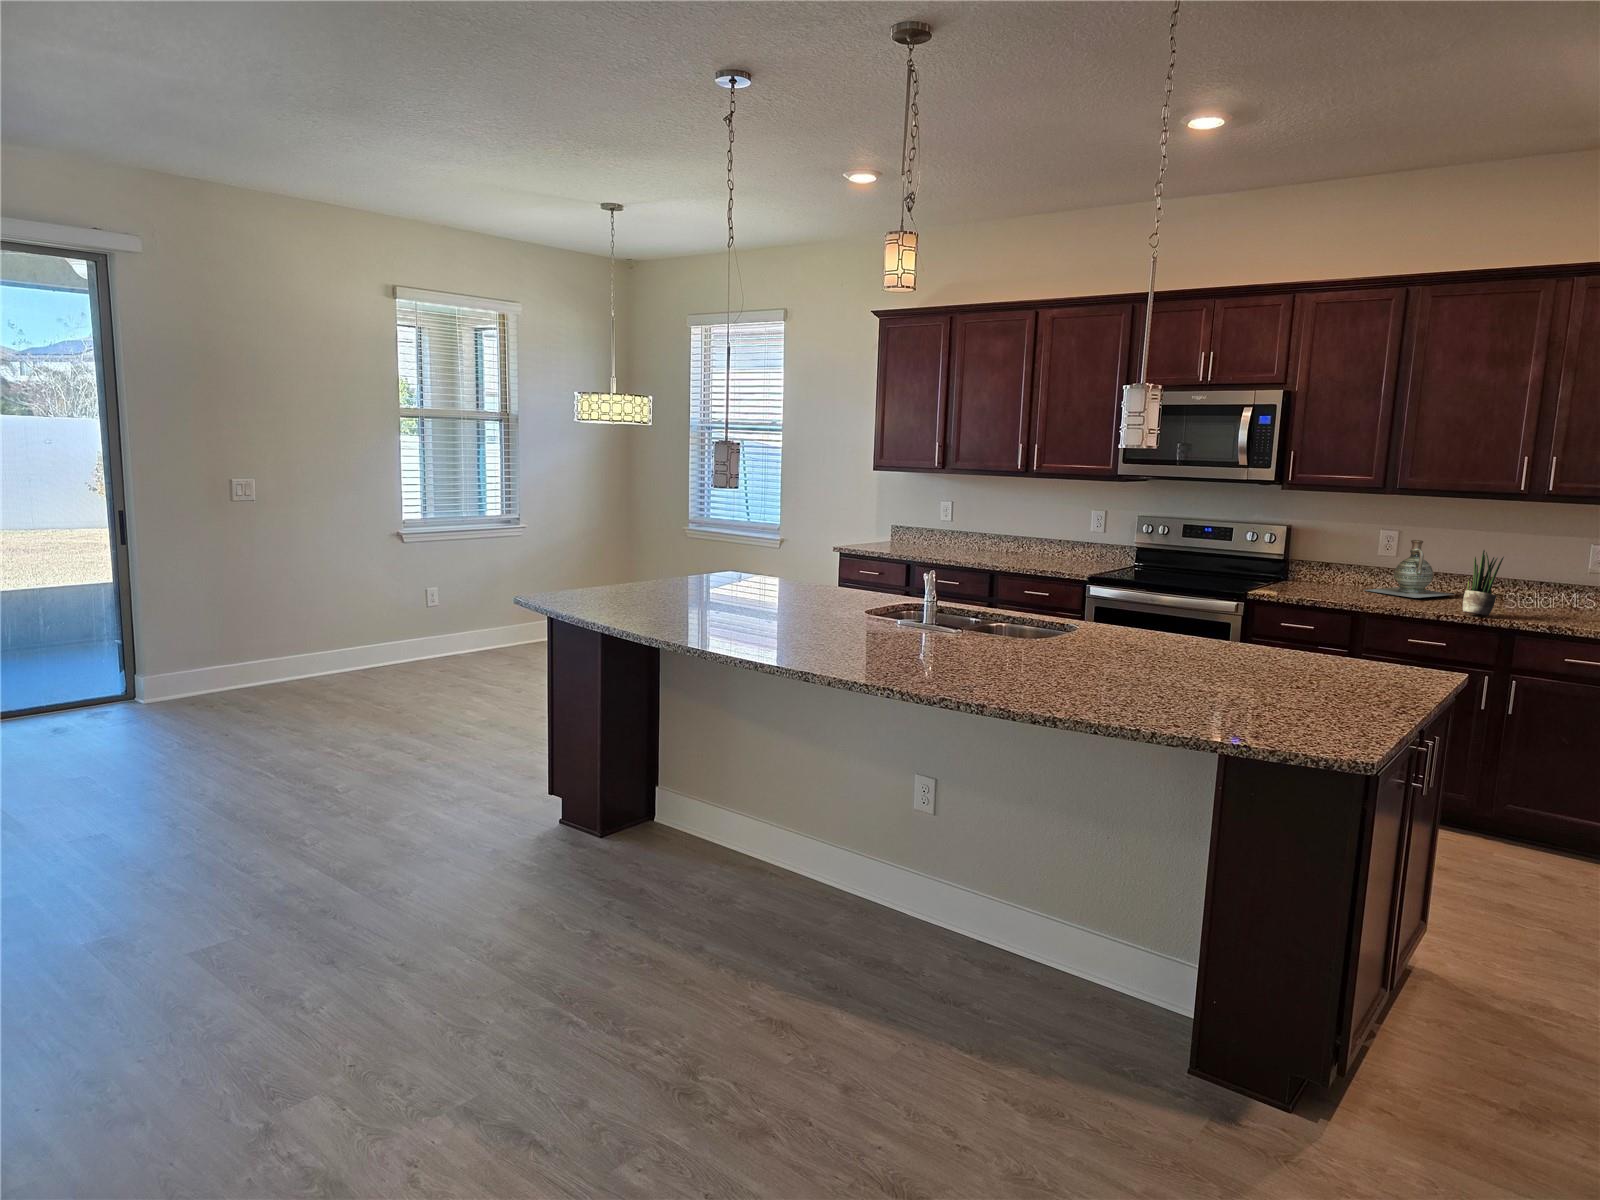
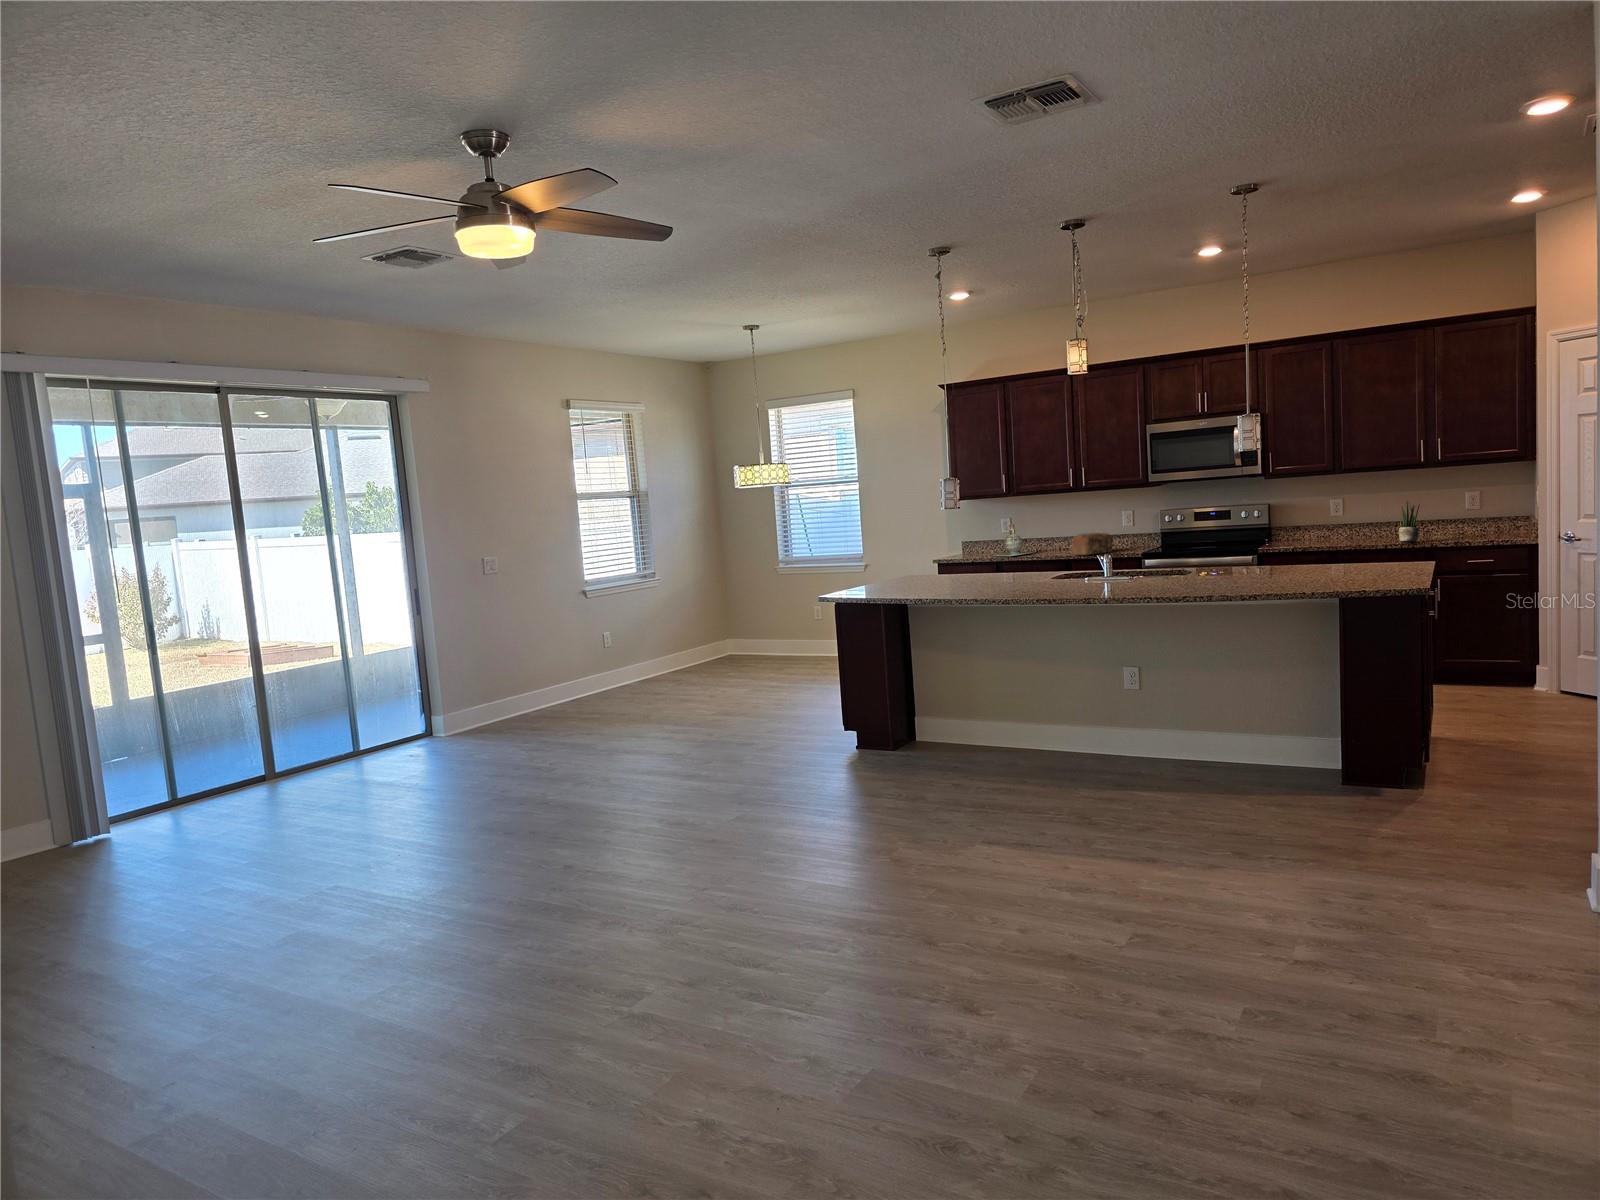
bread loaf: none [999,536,1061,568] -> present [1070,533,1113,555]
ceramic jug: present [1365,540,1454,598] -> present [995,524,1032,556]

